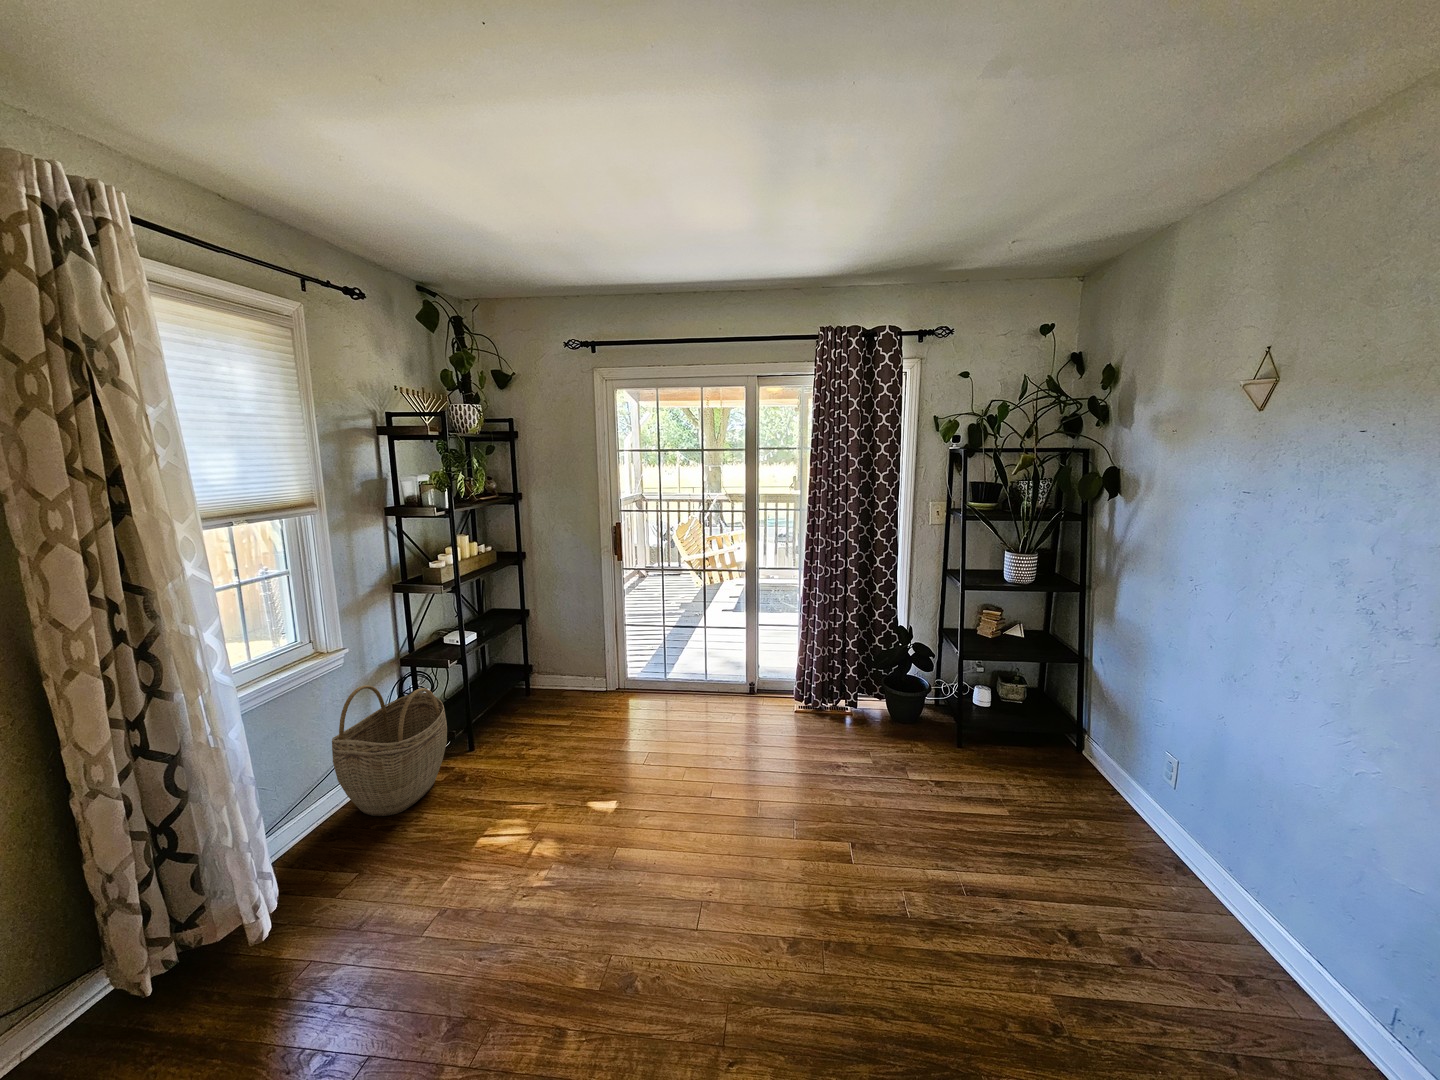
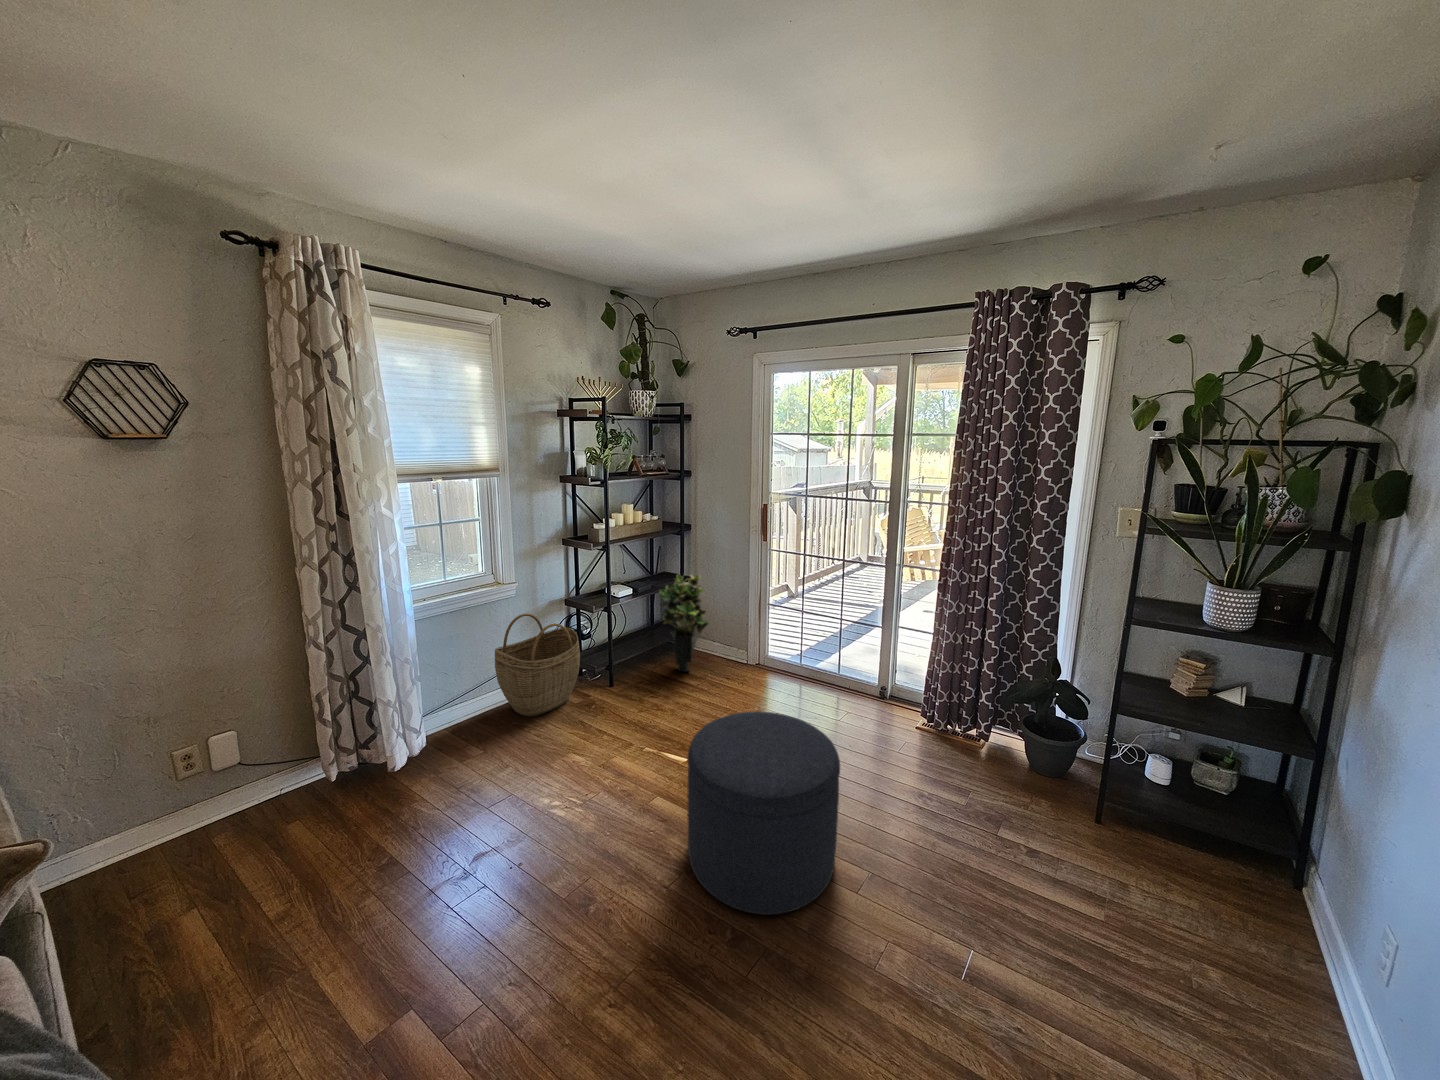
potted plant: none [513,604,579,715] -> present [660,574,710,671]
ottoman: none [677,715,818,897] -> present [687,711,840,915]

